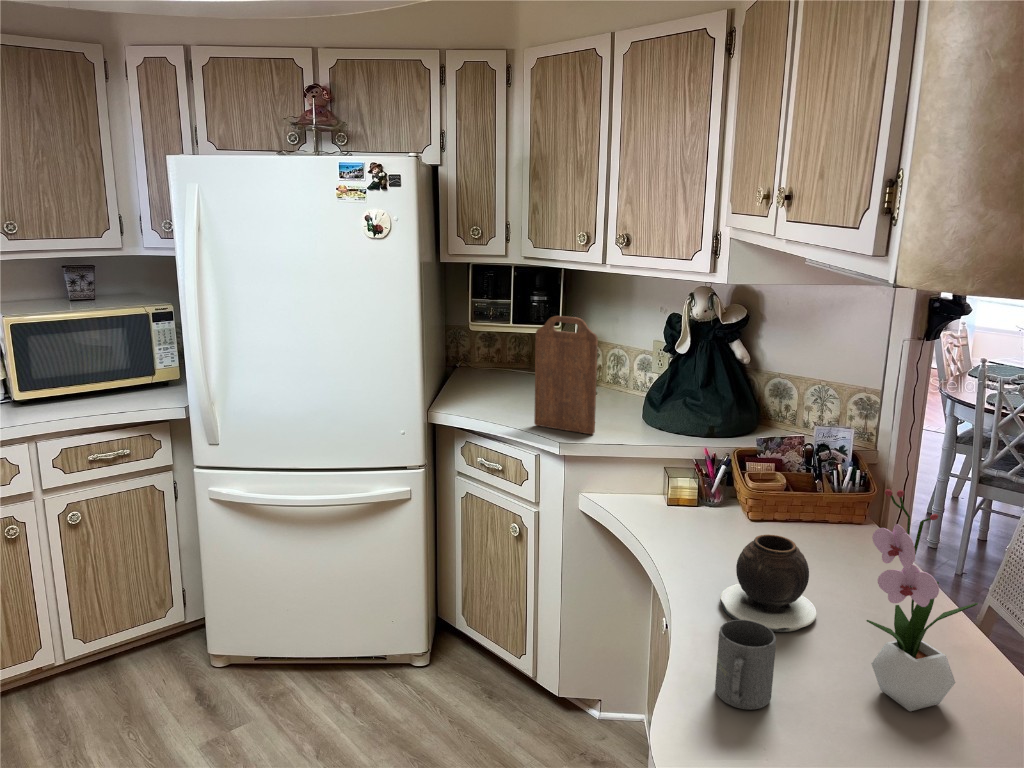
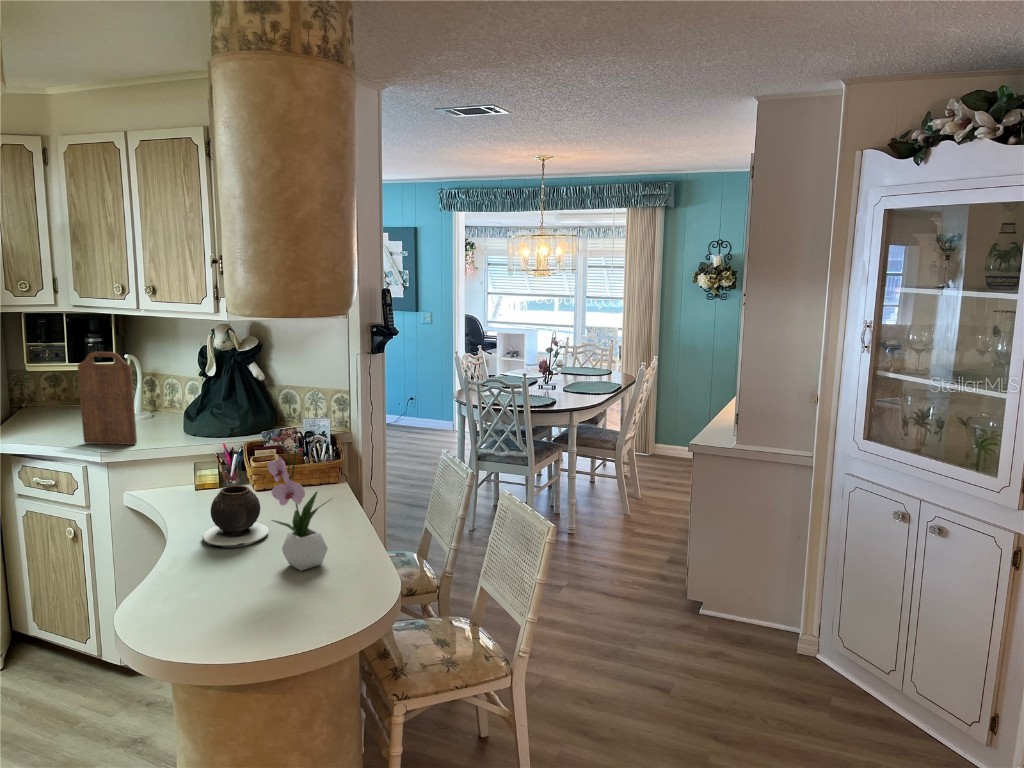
mug: present [715,620,776,710] -> none [174,534,214,589]

